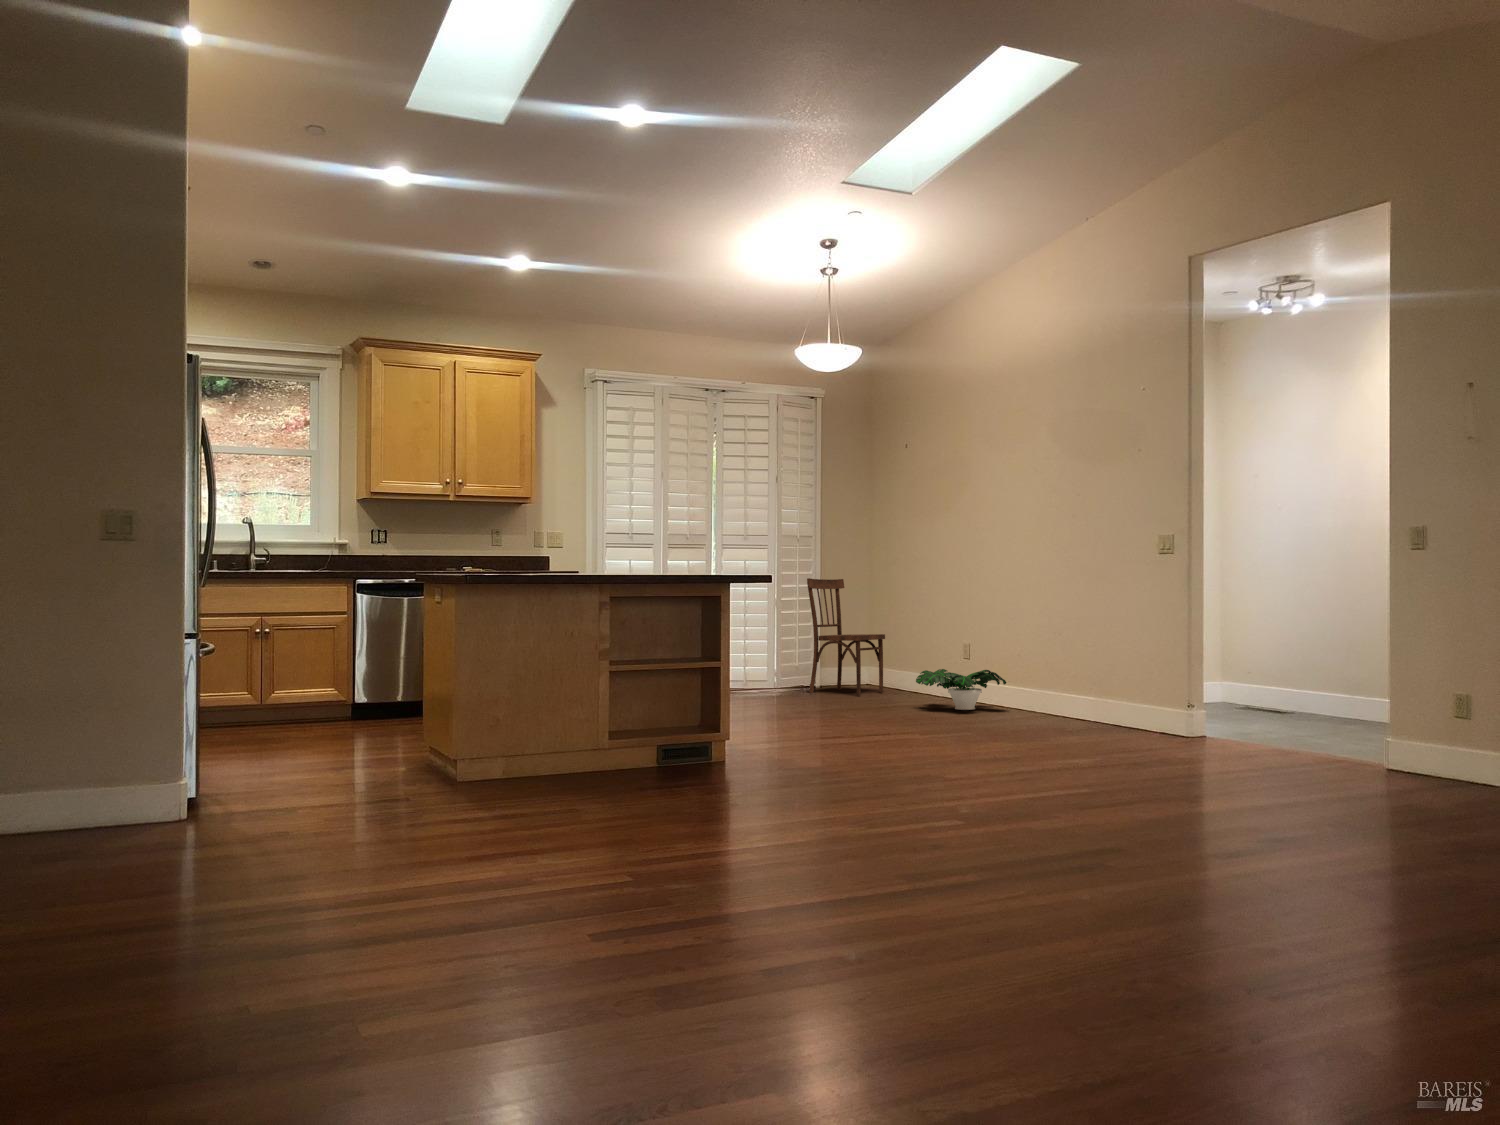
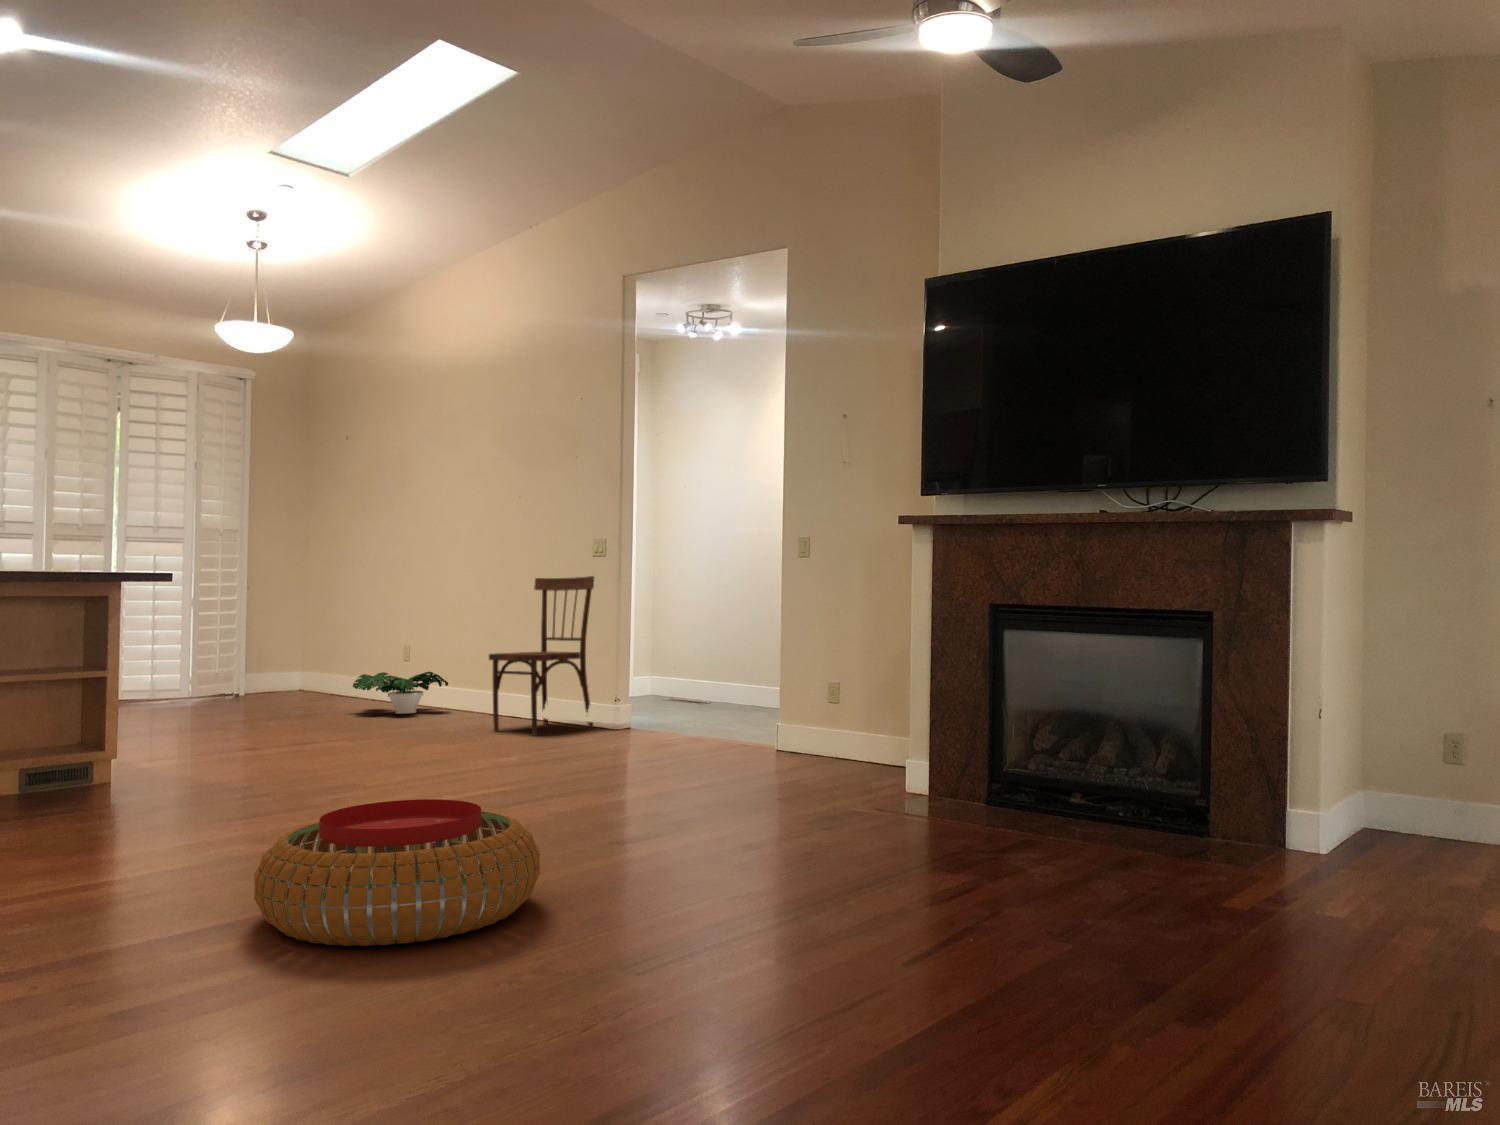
dining chair: present [807,578,885,695] -> present [489,576,594,735]
pouf: none [879,810,1182,973] -> present [254,799,540,946]

